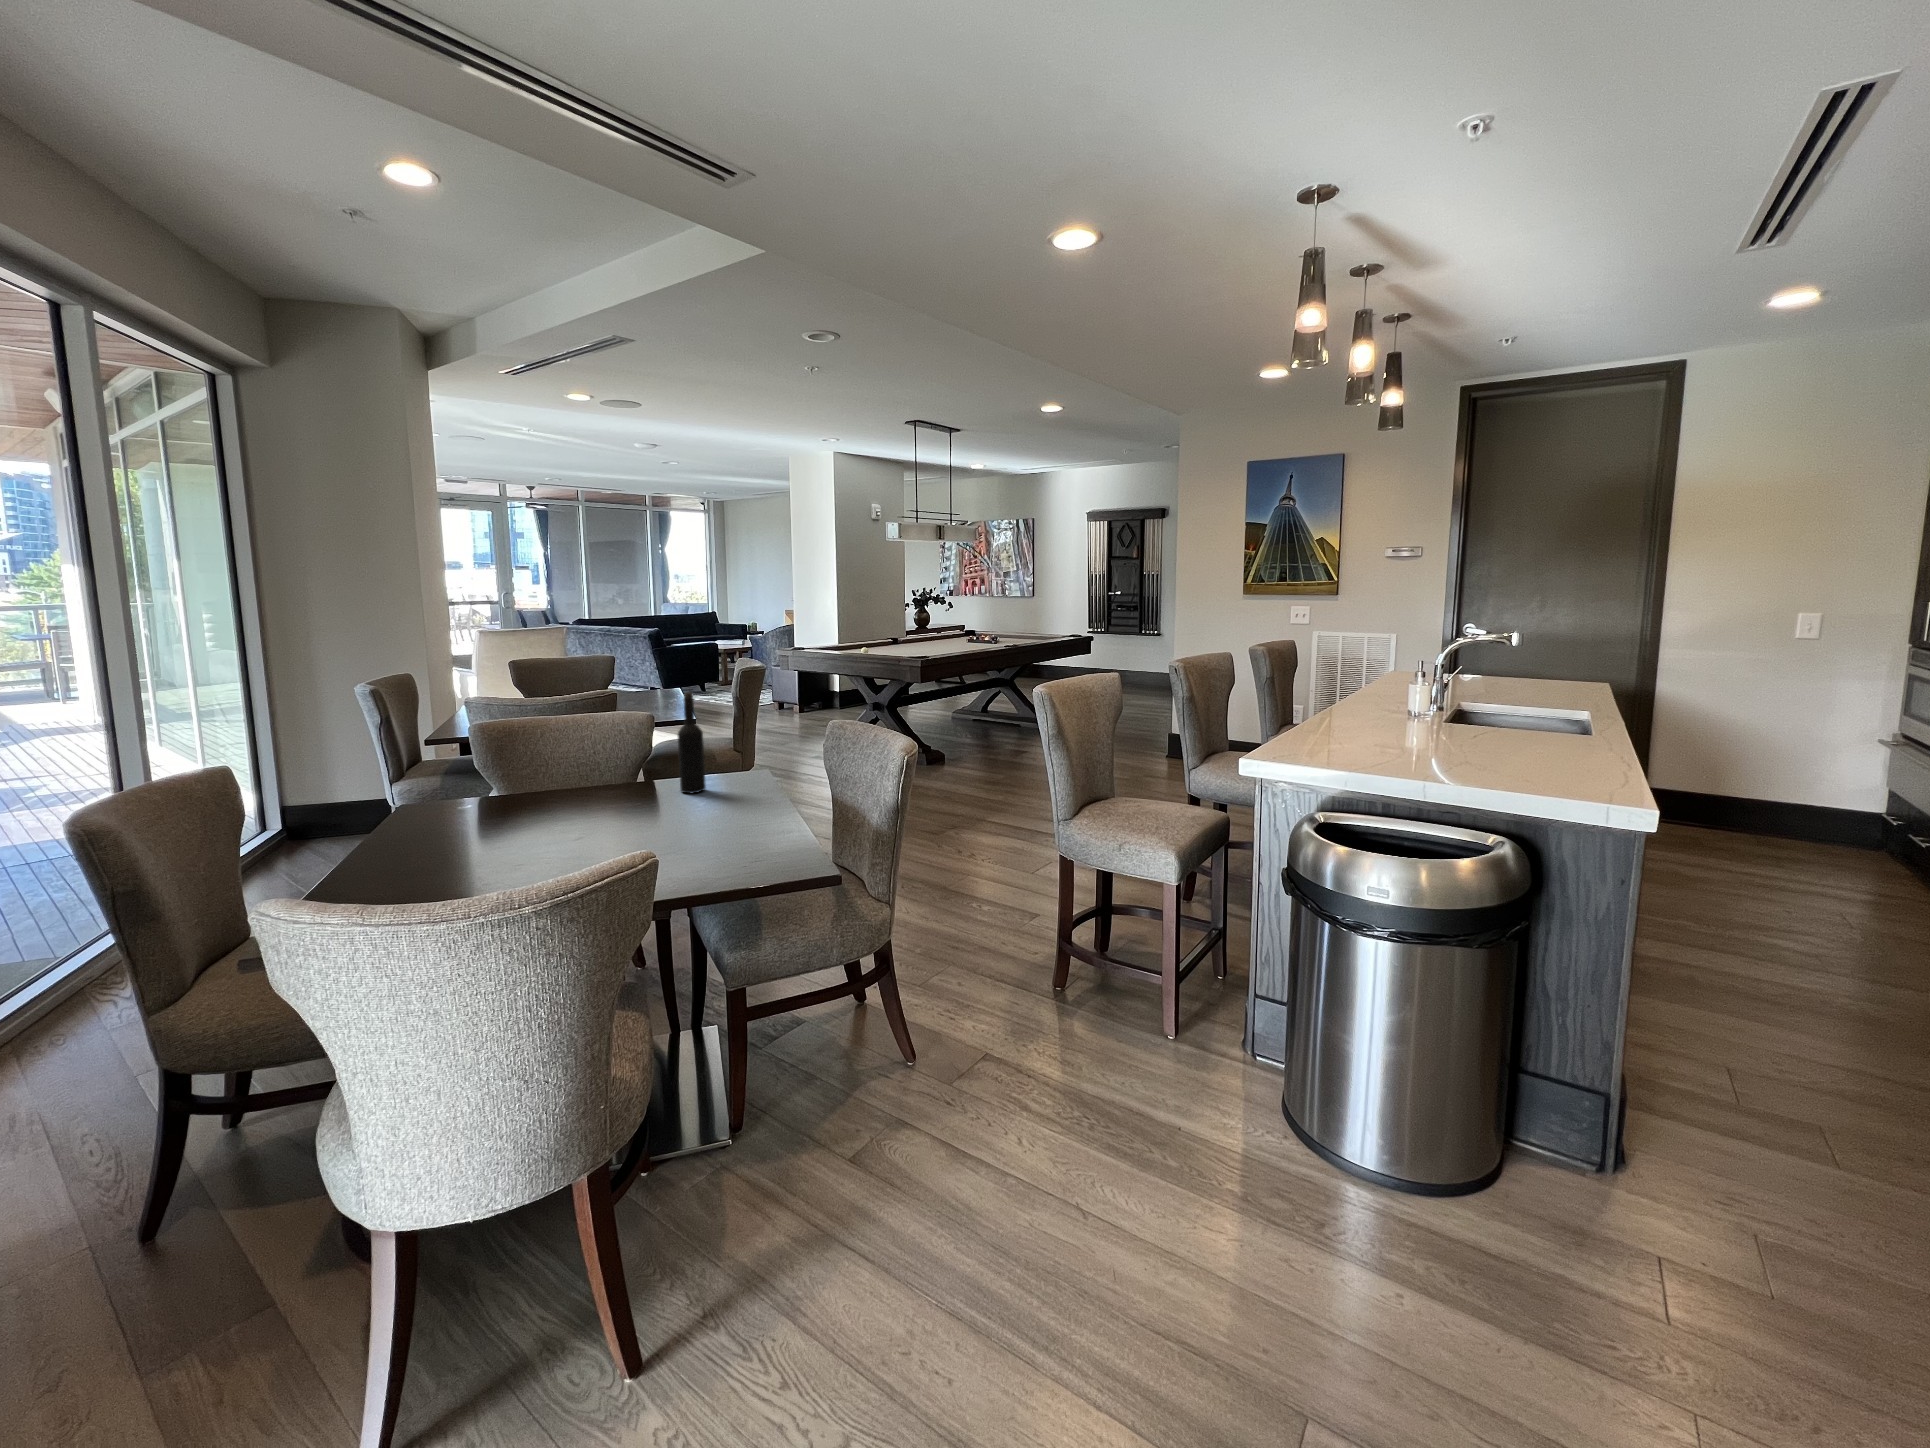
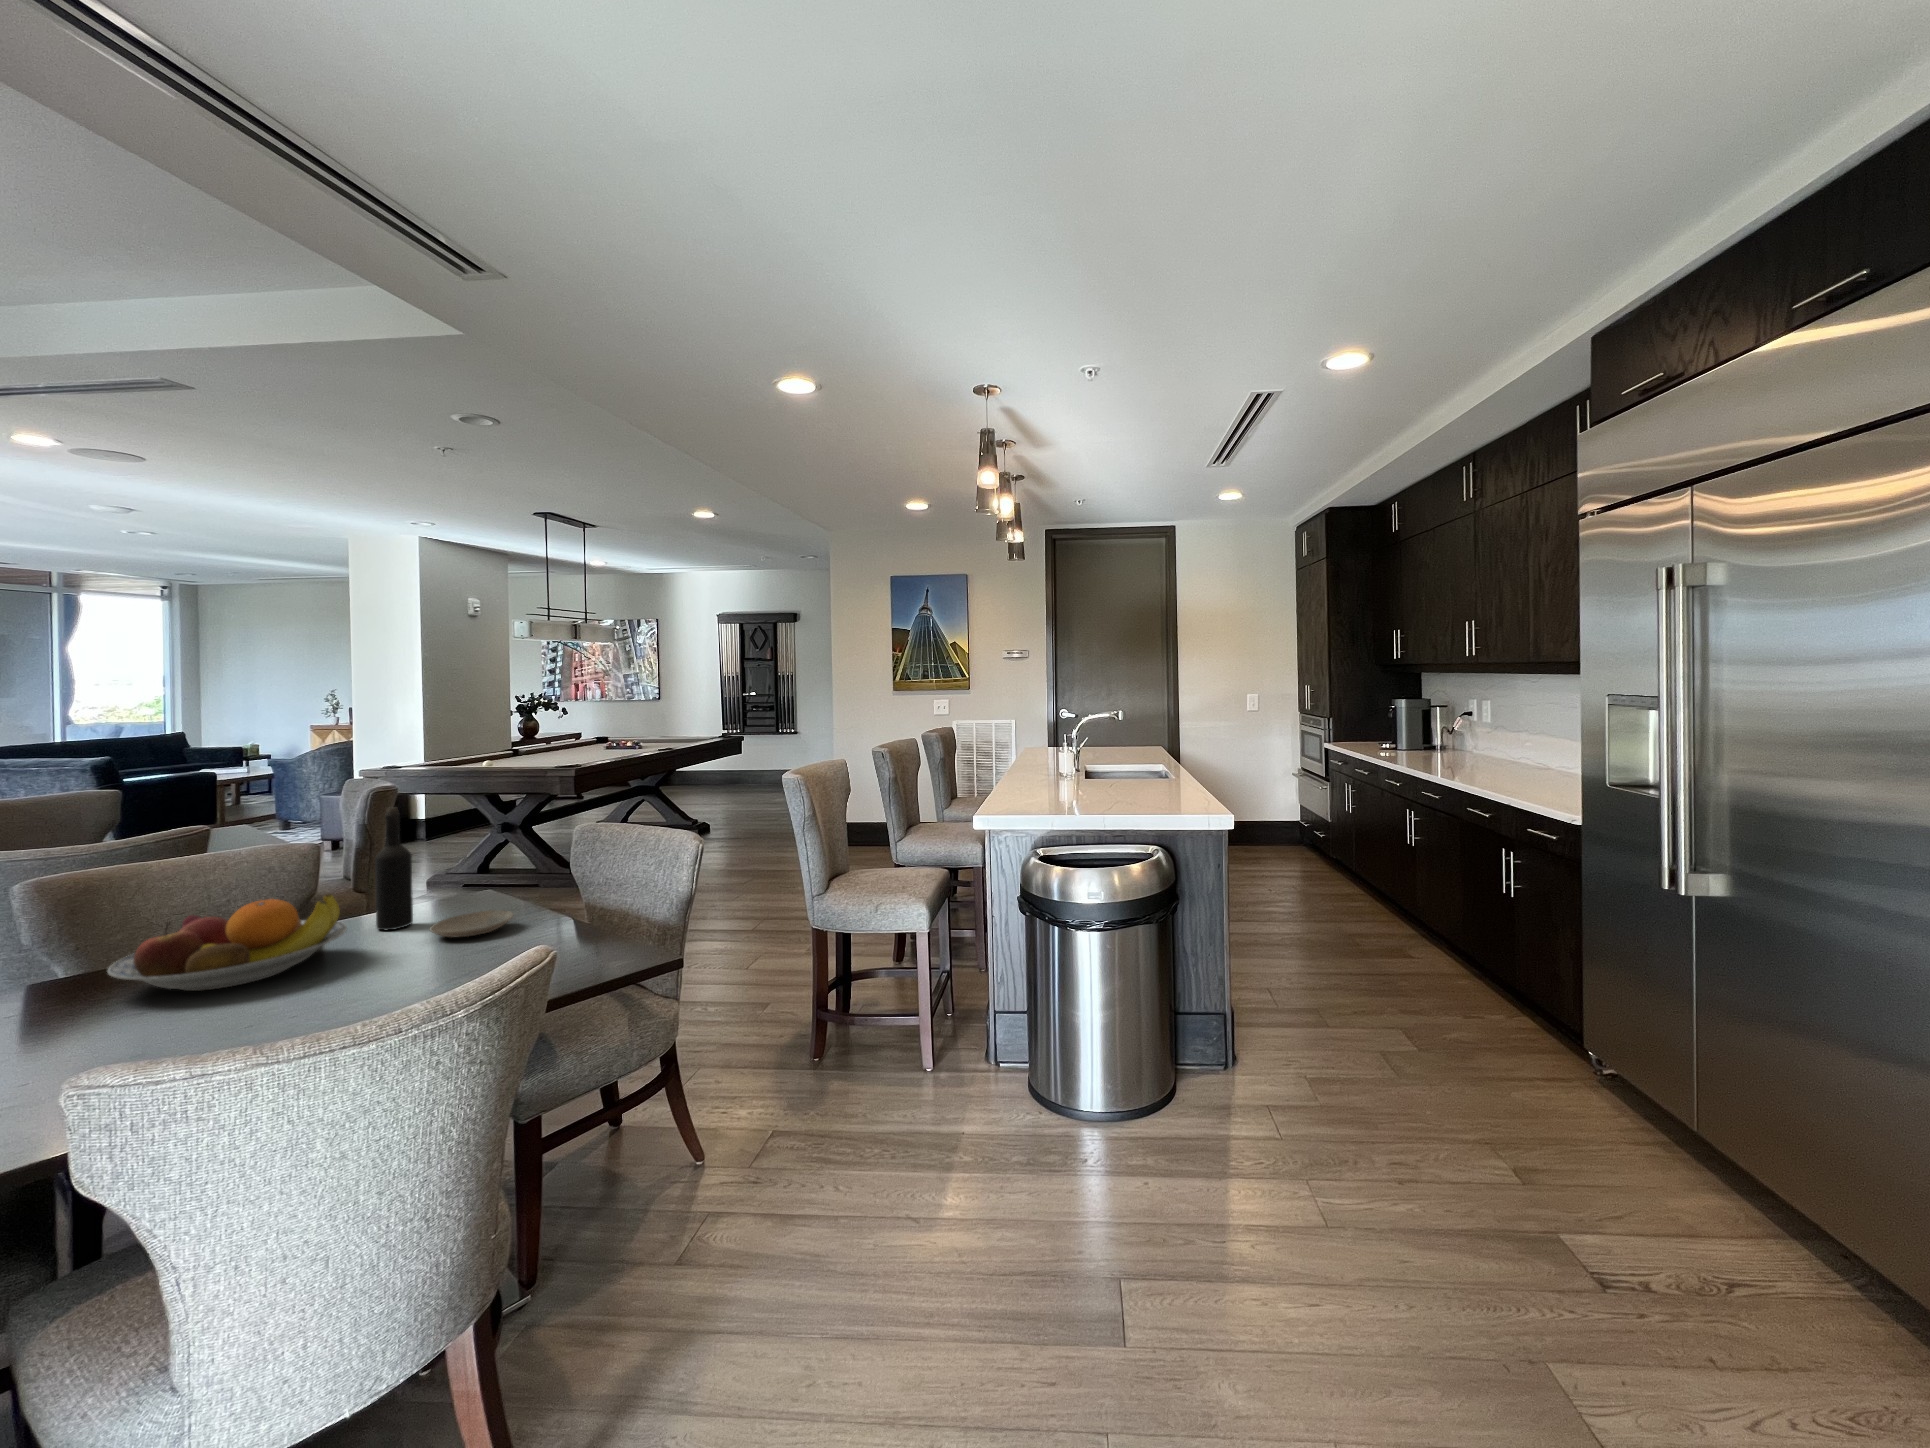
fruit bowl: none [496,759,642,823] -> present [108,893,347,991]
plate: none [700,789,764,811] -> present [430,910,513,937]

